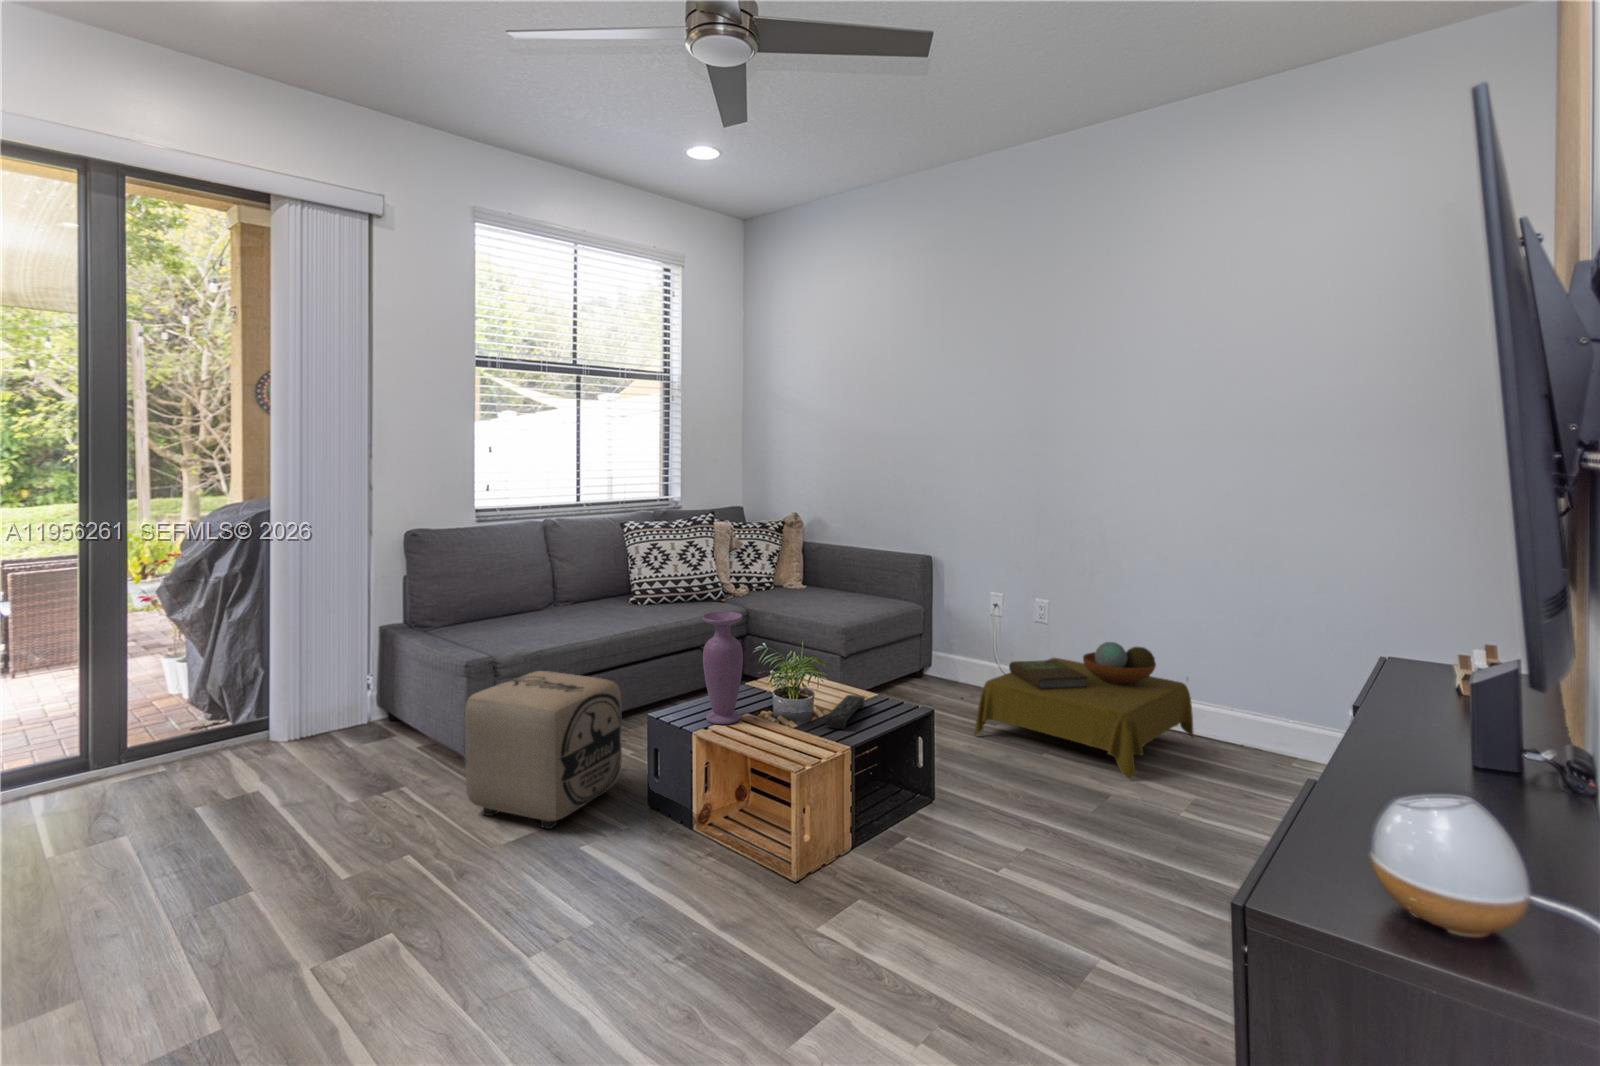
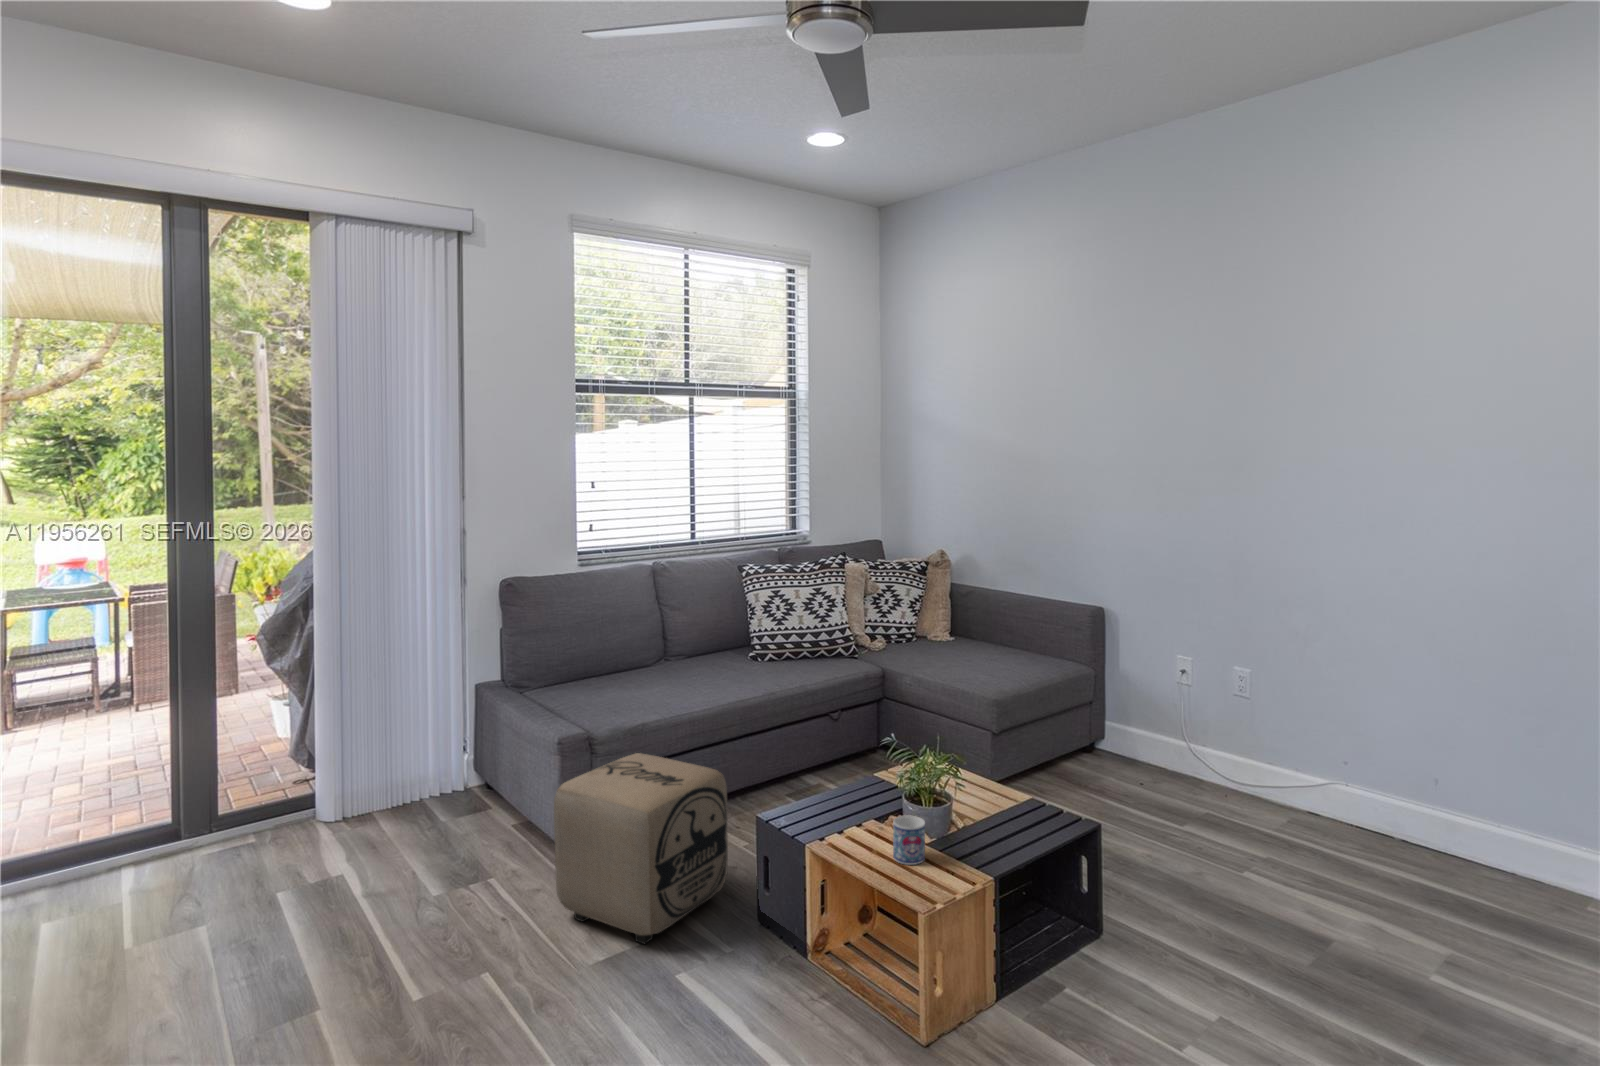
vase: present [703,611,743,725] -> none [817,696,865,833]
side table: present [975,642,1194,780] -> none [1162,733,1467,924]
remote control: present [825,695,865,729] -> none [964,799,1017,849]
mug: none [768,704,794,743] -> present [893,815,925,865]

